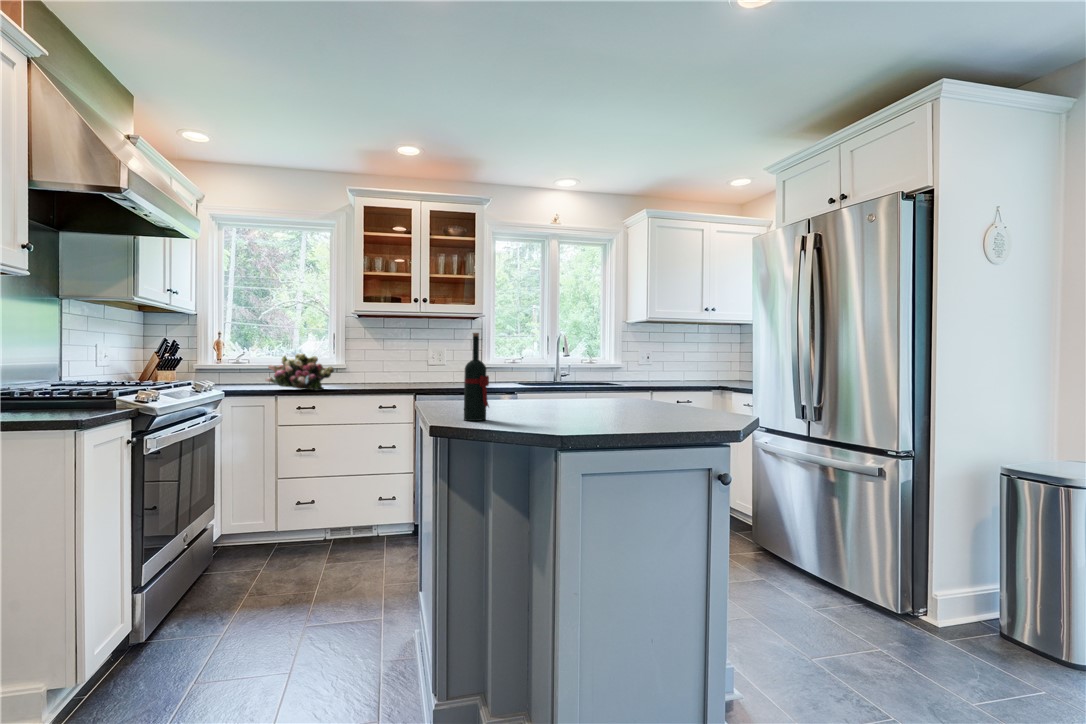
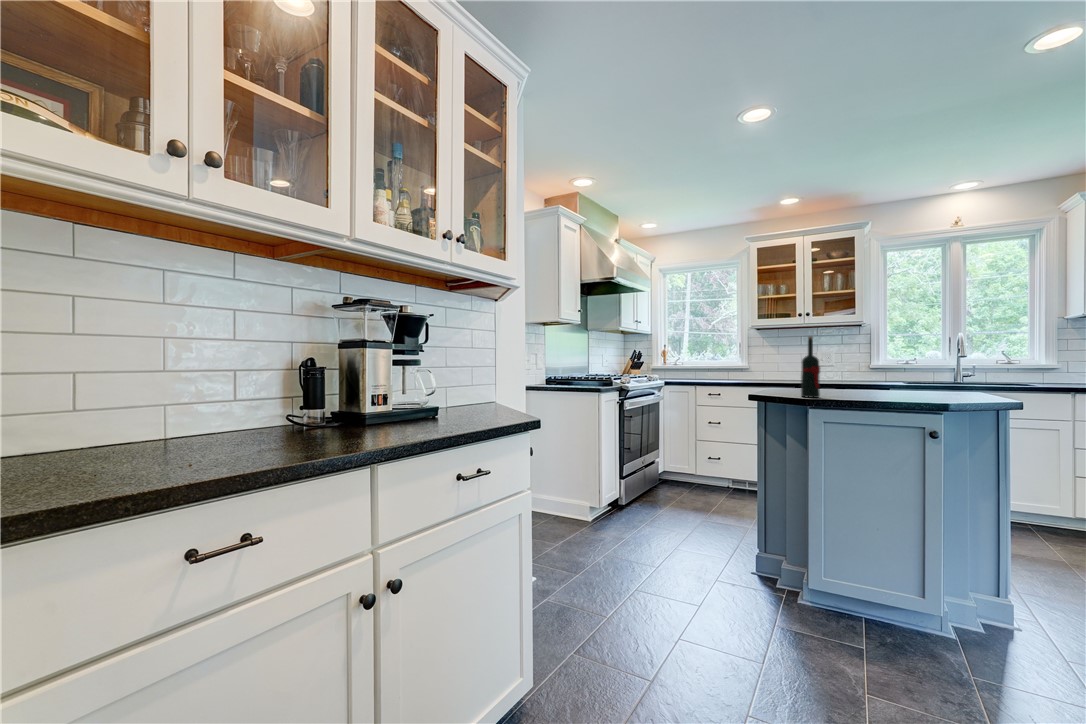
flower arrangement: present [266,353,334,391] -> none [688,357,733,382]

